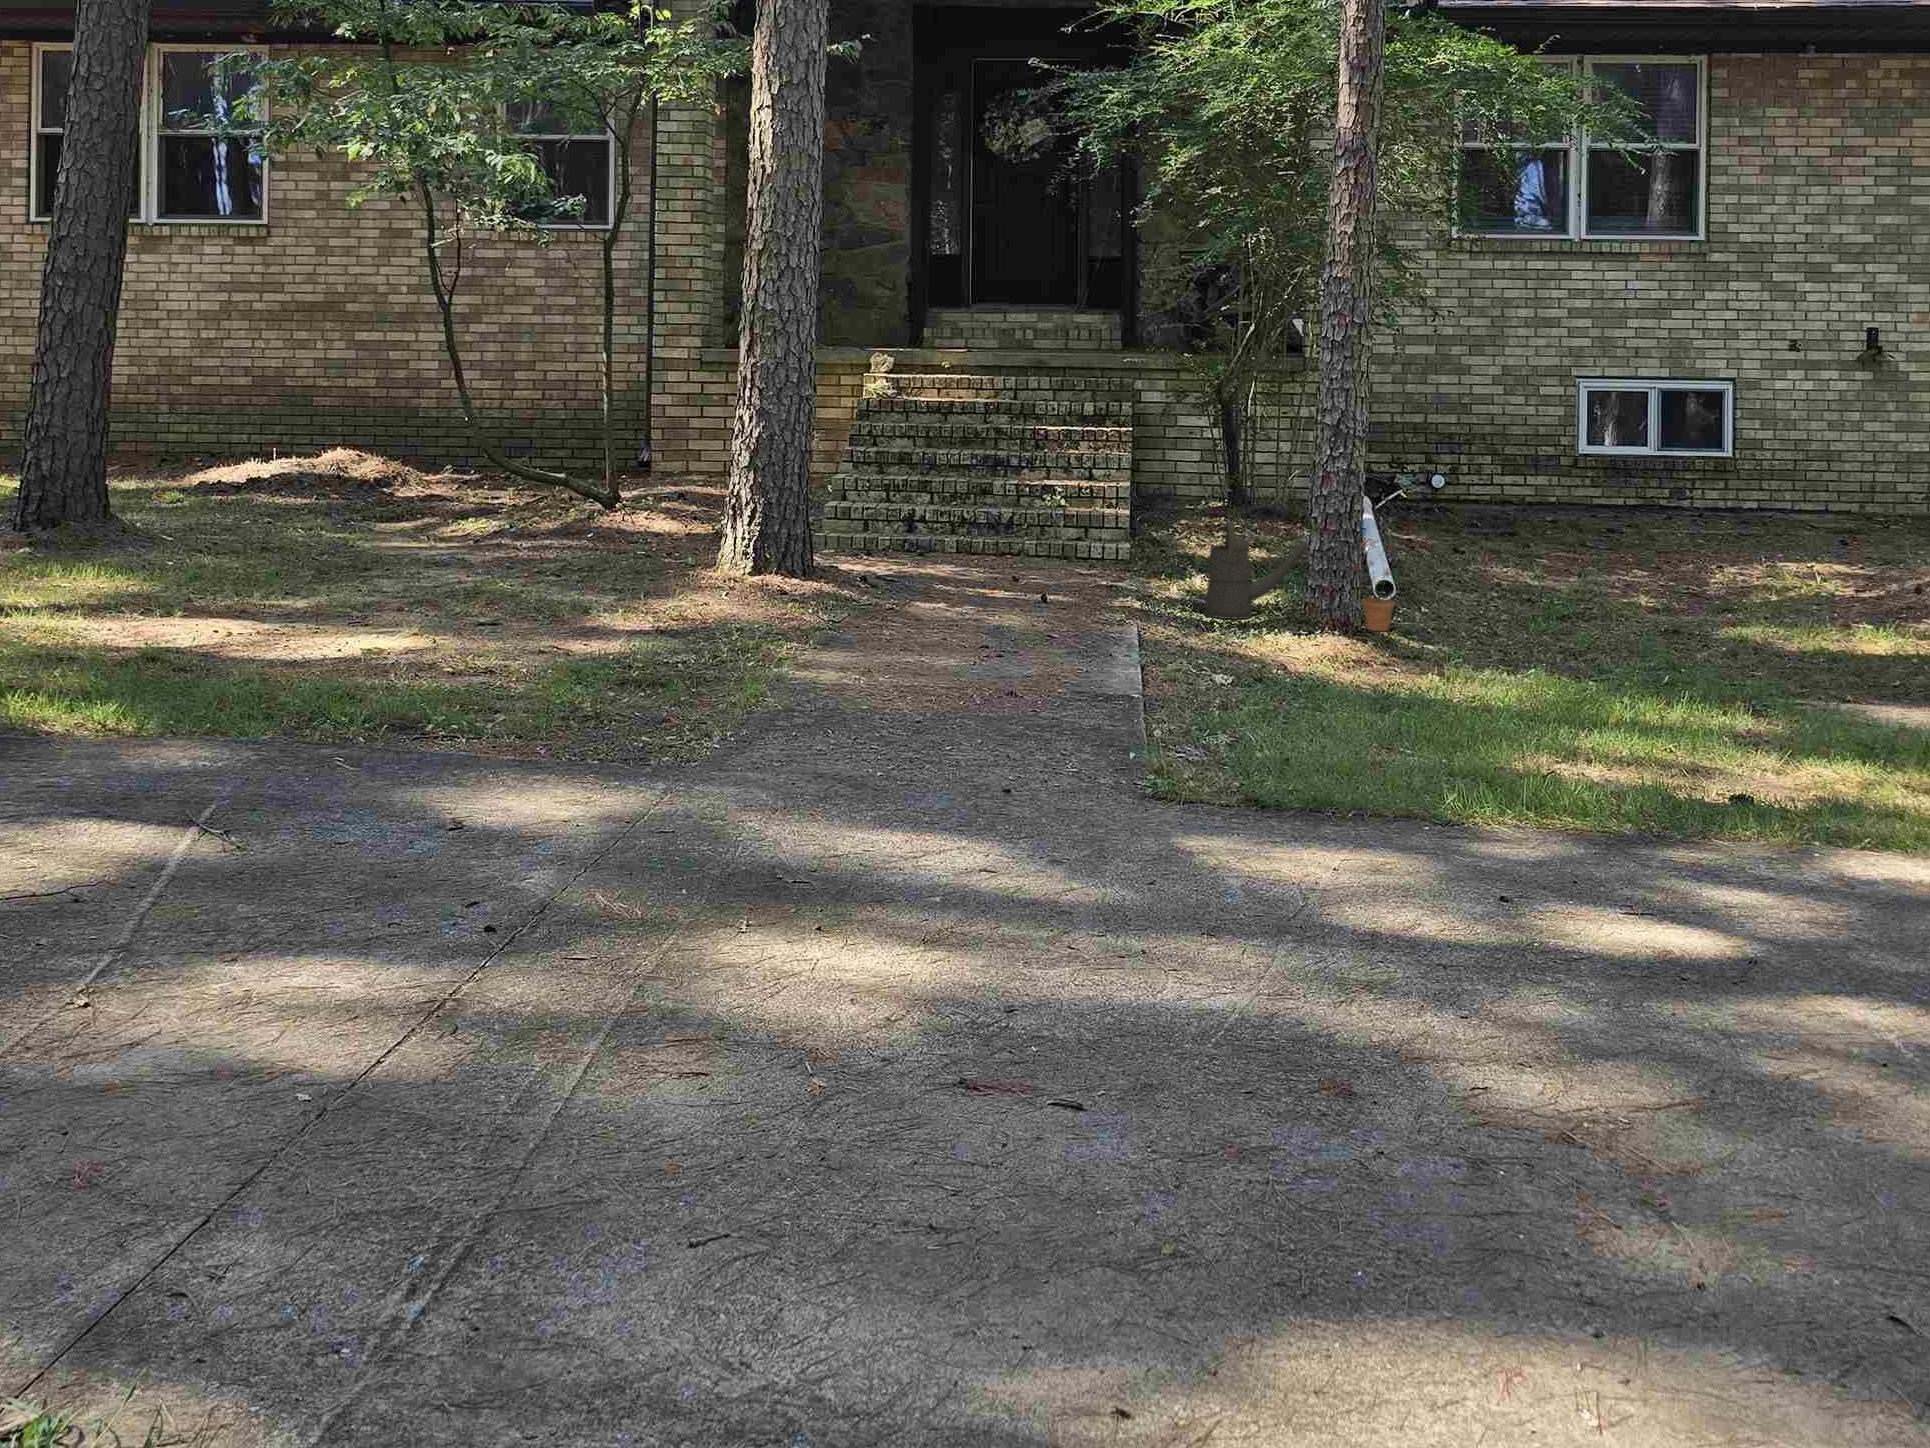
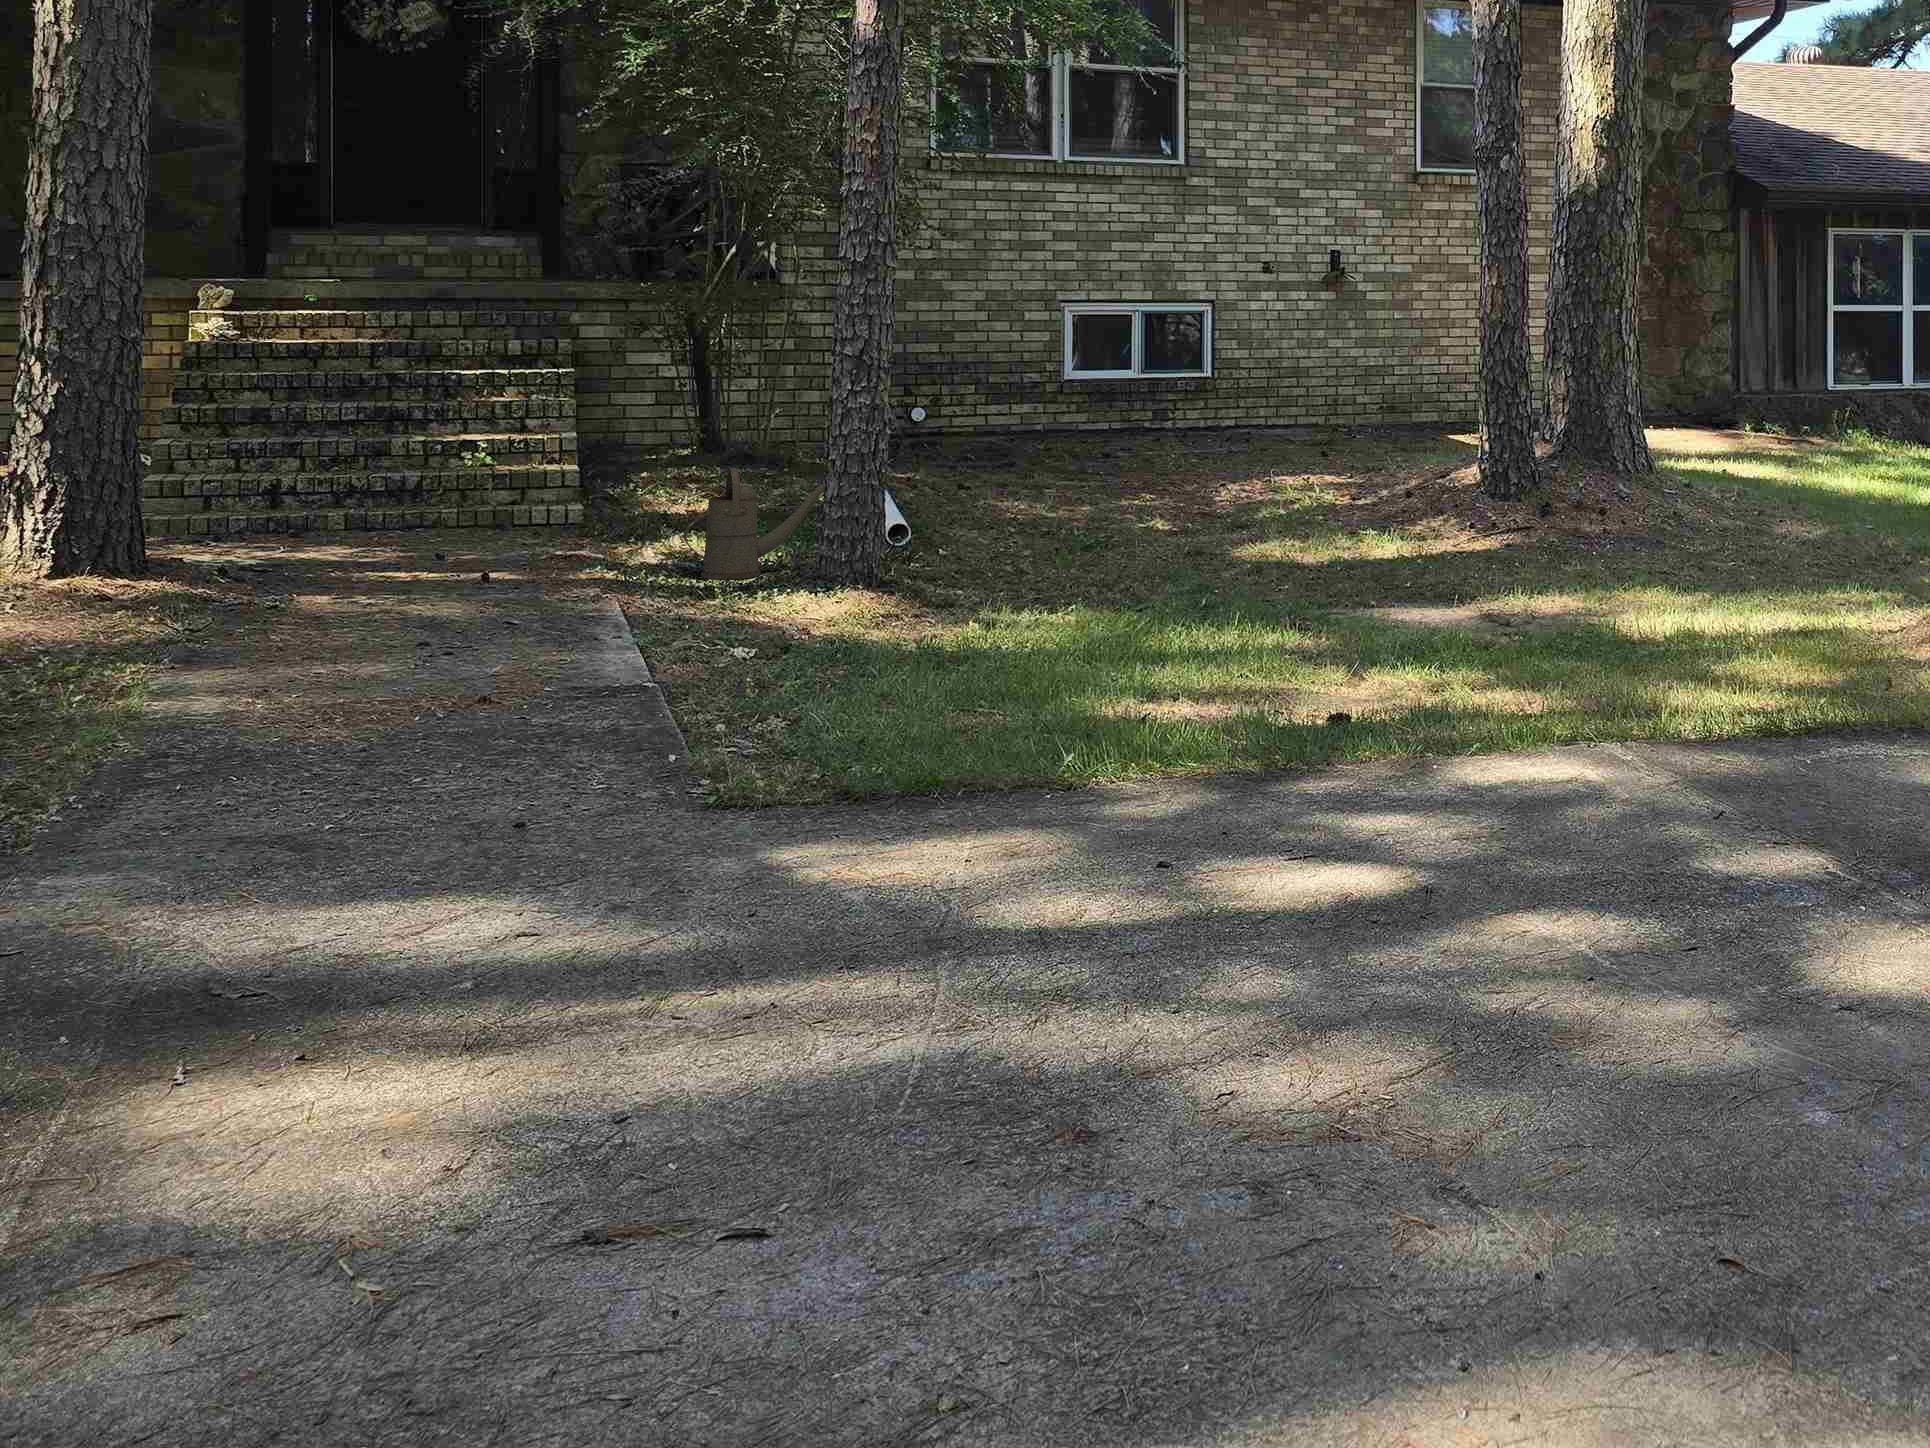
potted plant: present [1354,539,1394,631] -> none [879,476,932,575]

